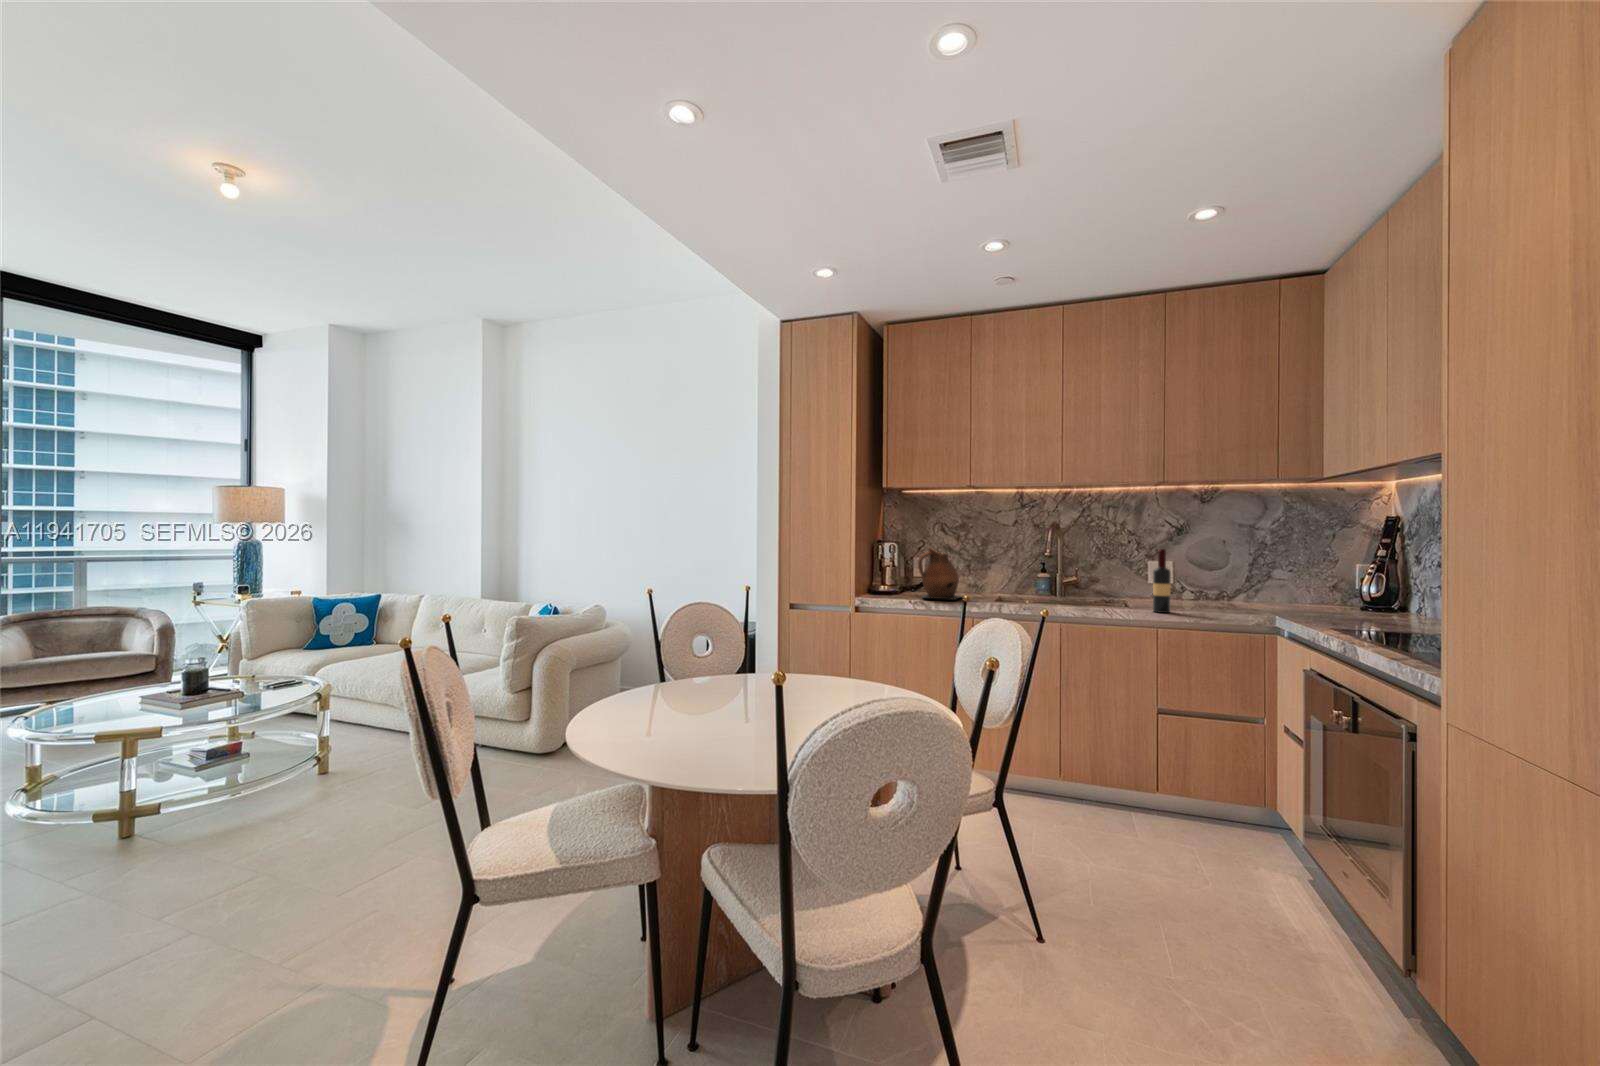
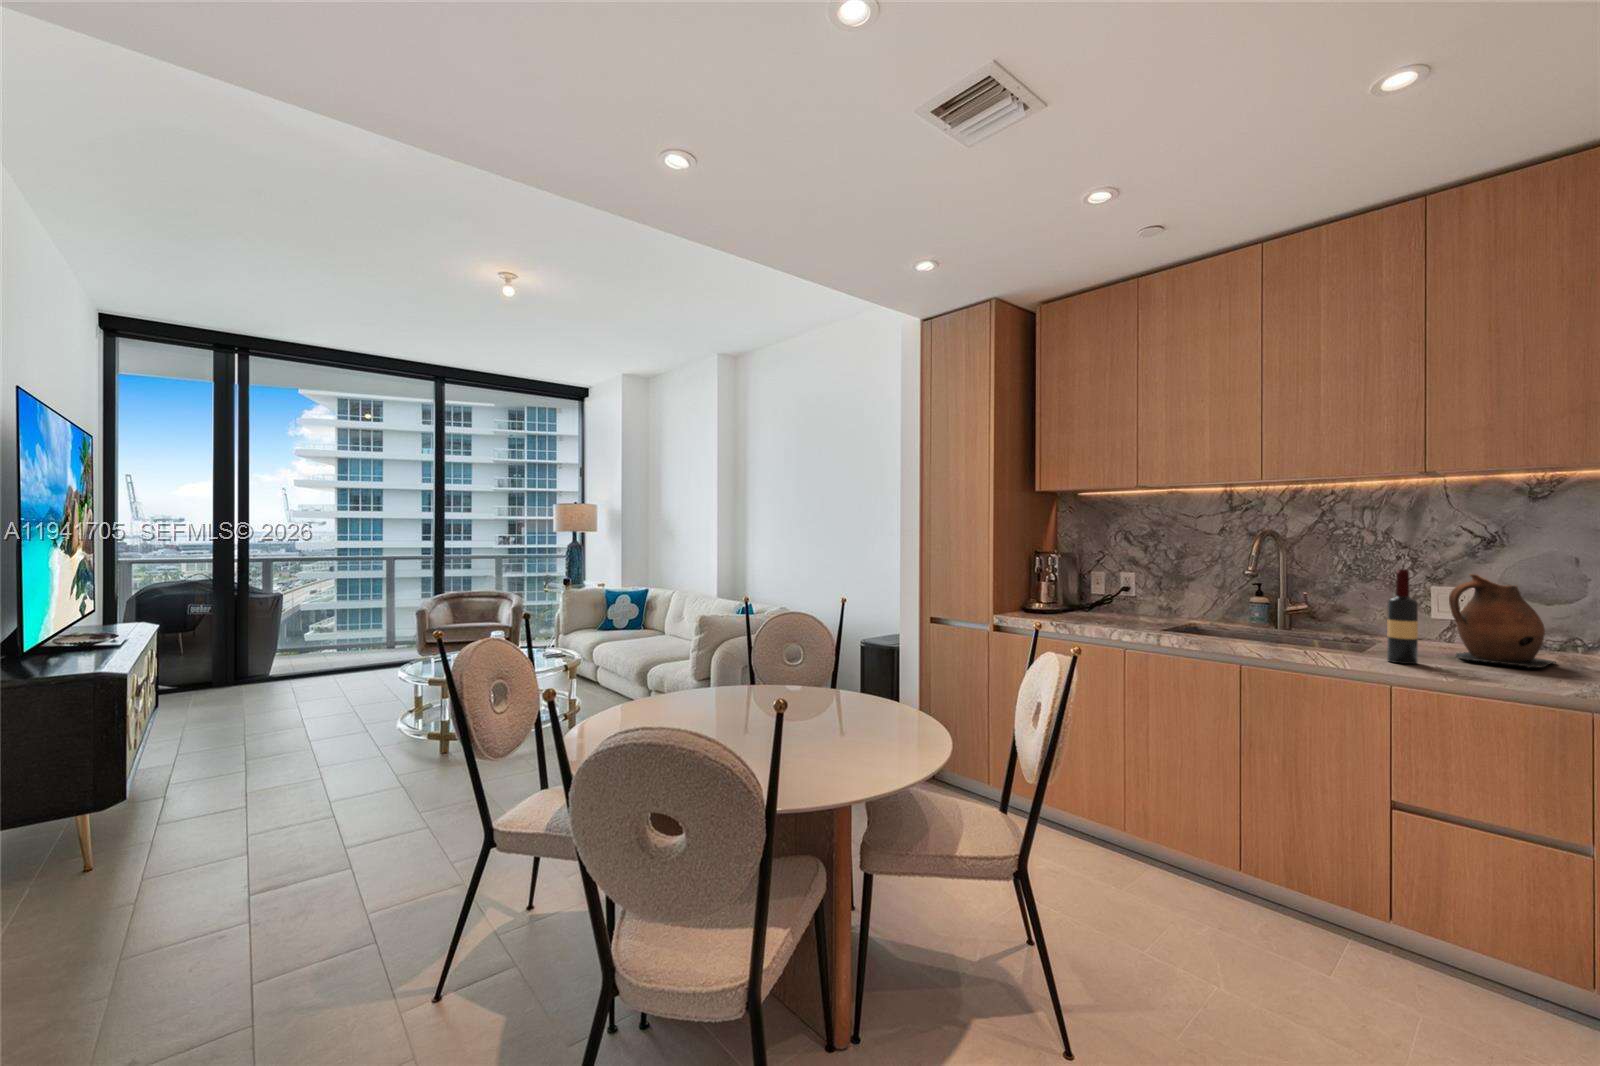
ceramic pitcher: present [918,548,961,600] -> present [1449,574,1556,668]

